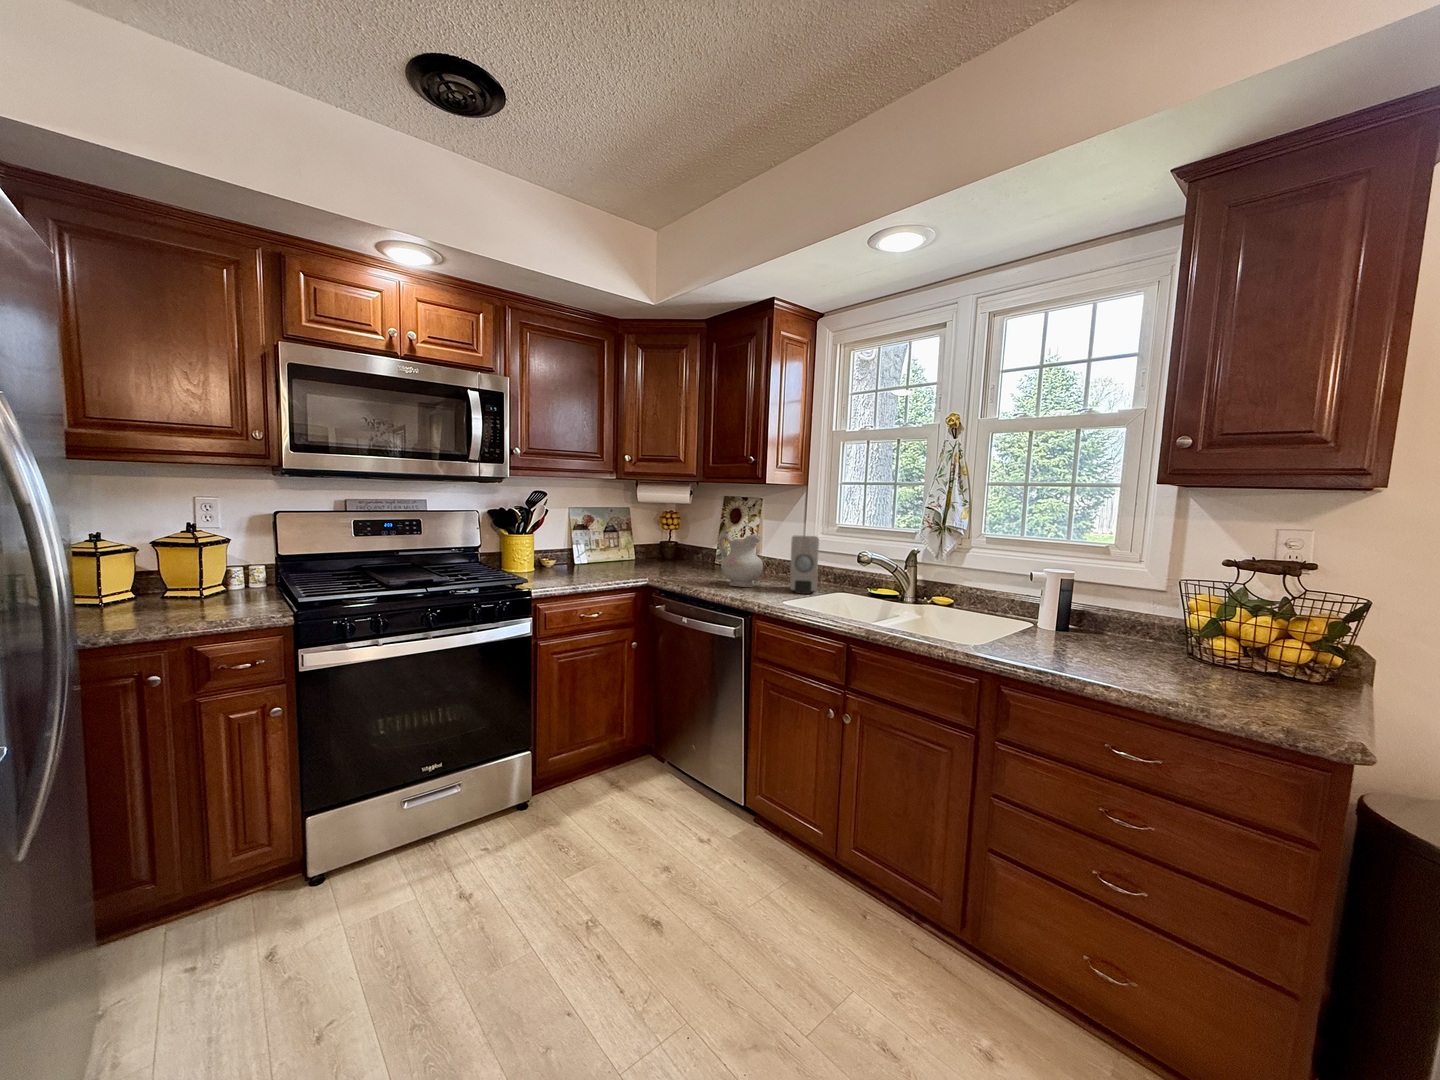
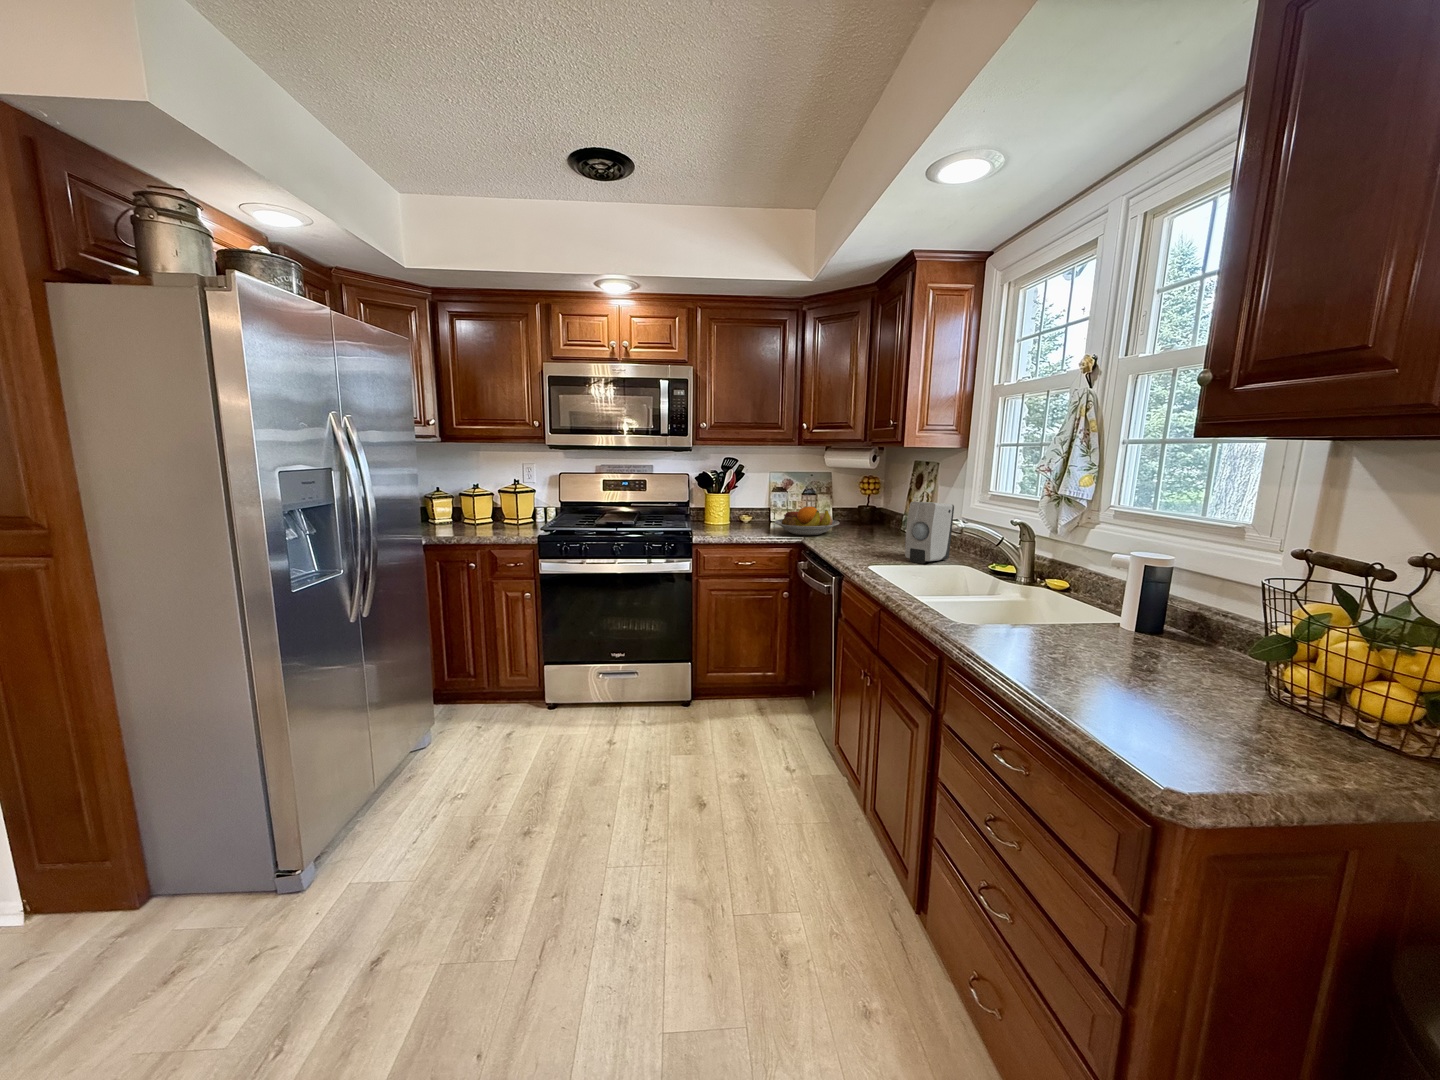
ceramic pitcher: present [718,531,763,587] -> none [855,495,898,552]
fruit bowl: none [605,545,676,576] -> present [774,506,839,535]

